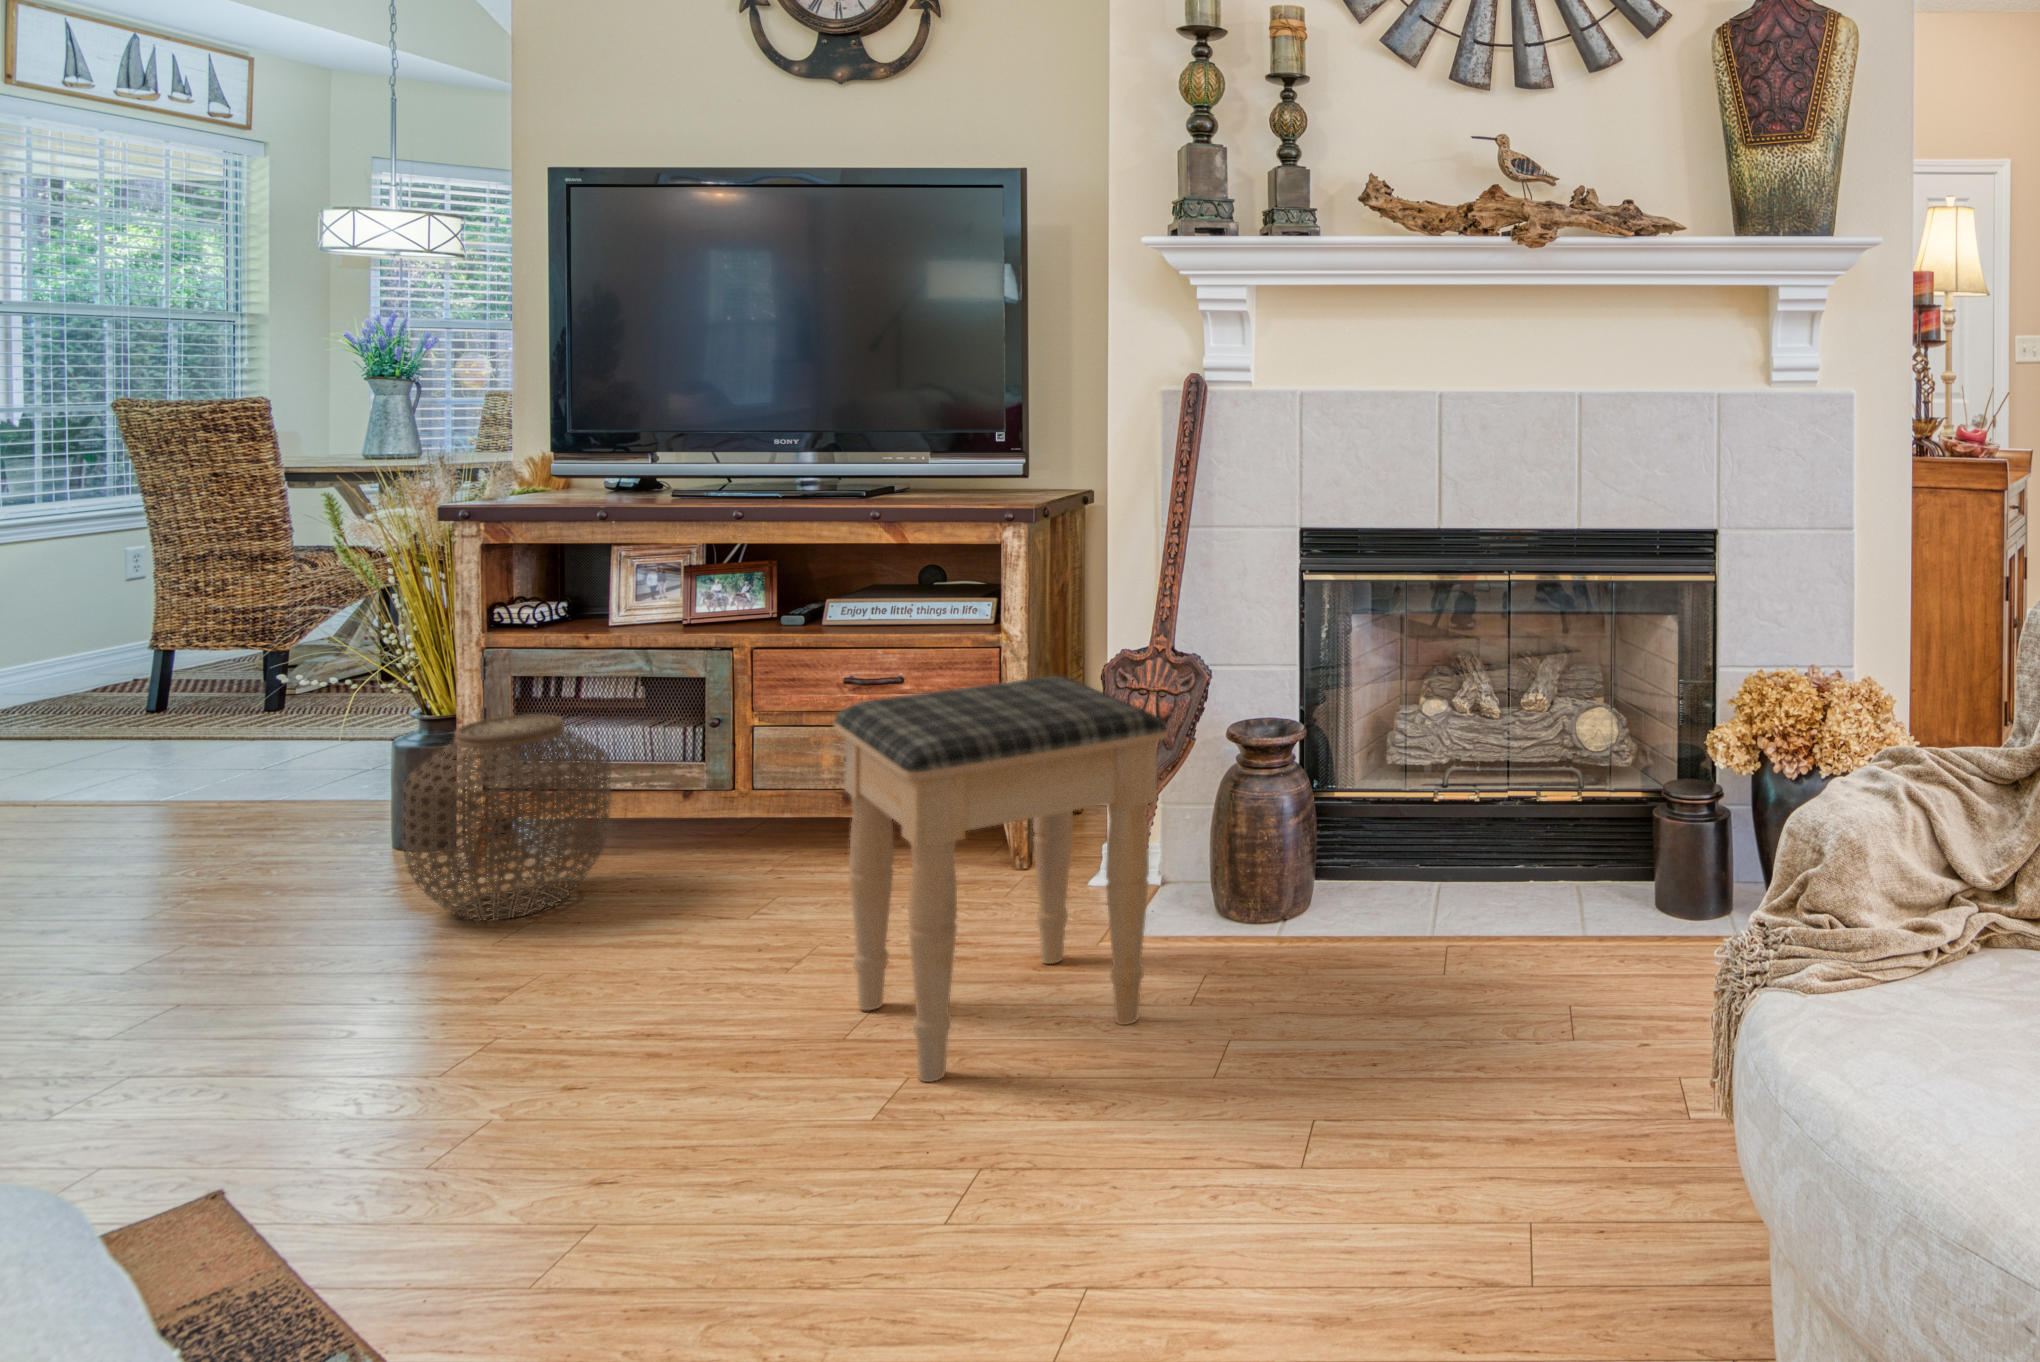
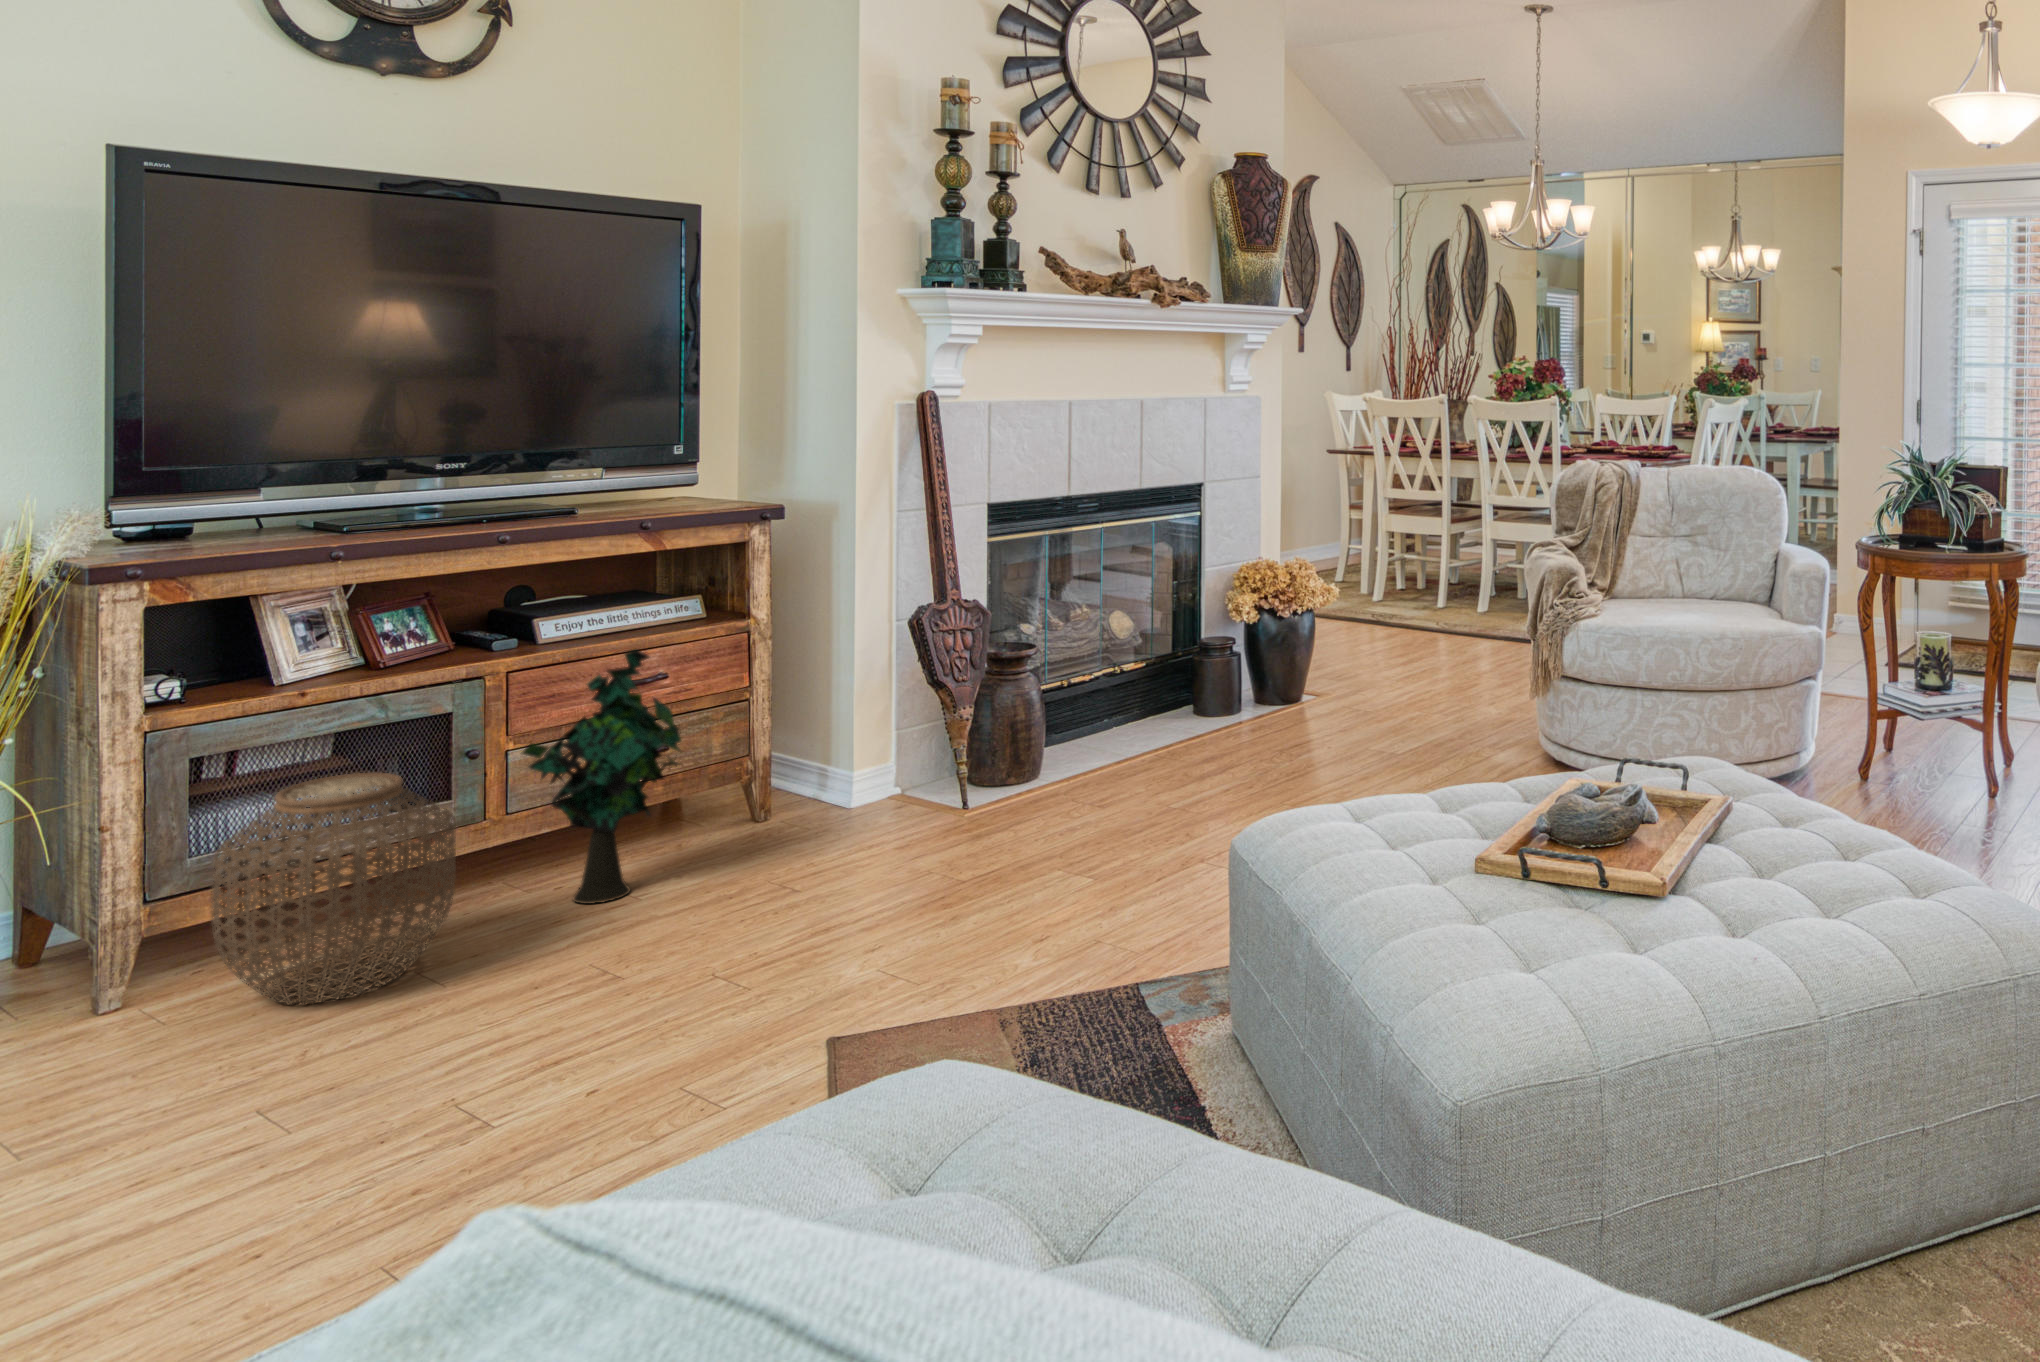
decorative plant: none [682,644,850,906] -> present [522,649,681,904]
footstool: present [834,676,1167,1082] -> none [916,617,1132,879]

